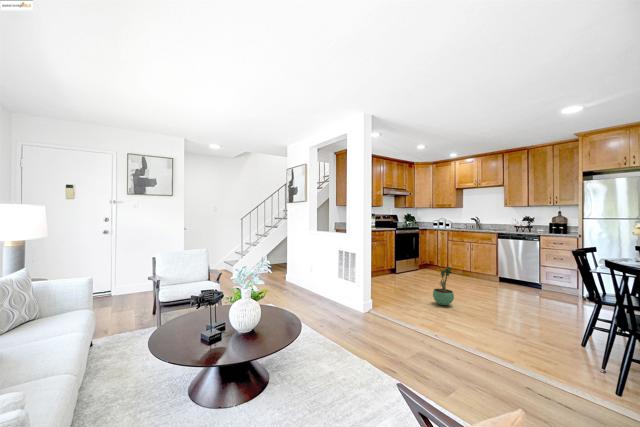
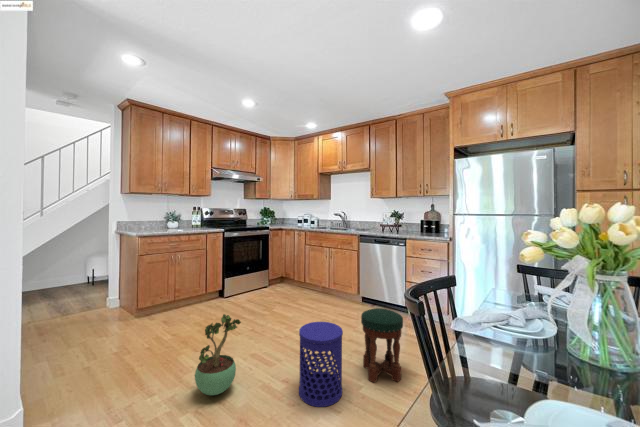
stool: none [522,272,552,312] -> present [361,308,403,382]
waste bin: none [489,275,517,314] -> present [299,322,343,407]

